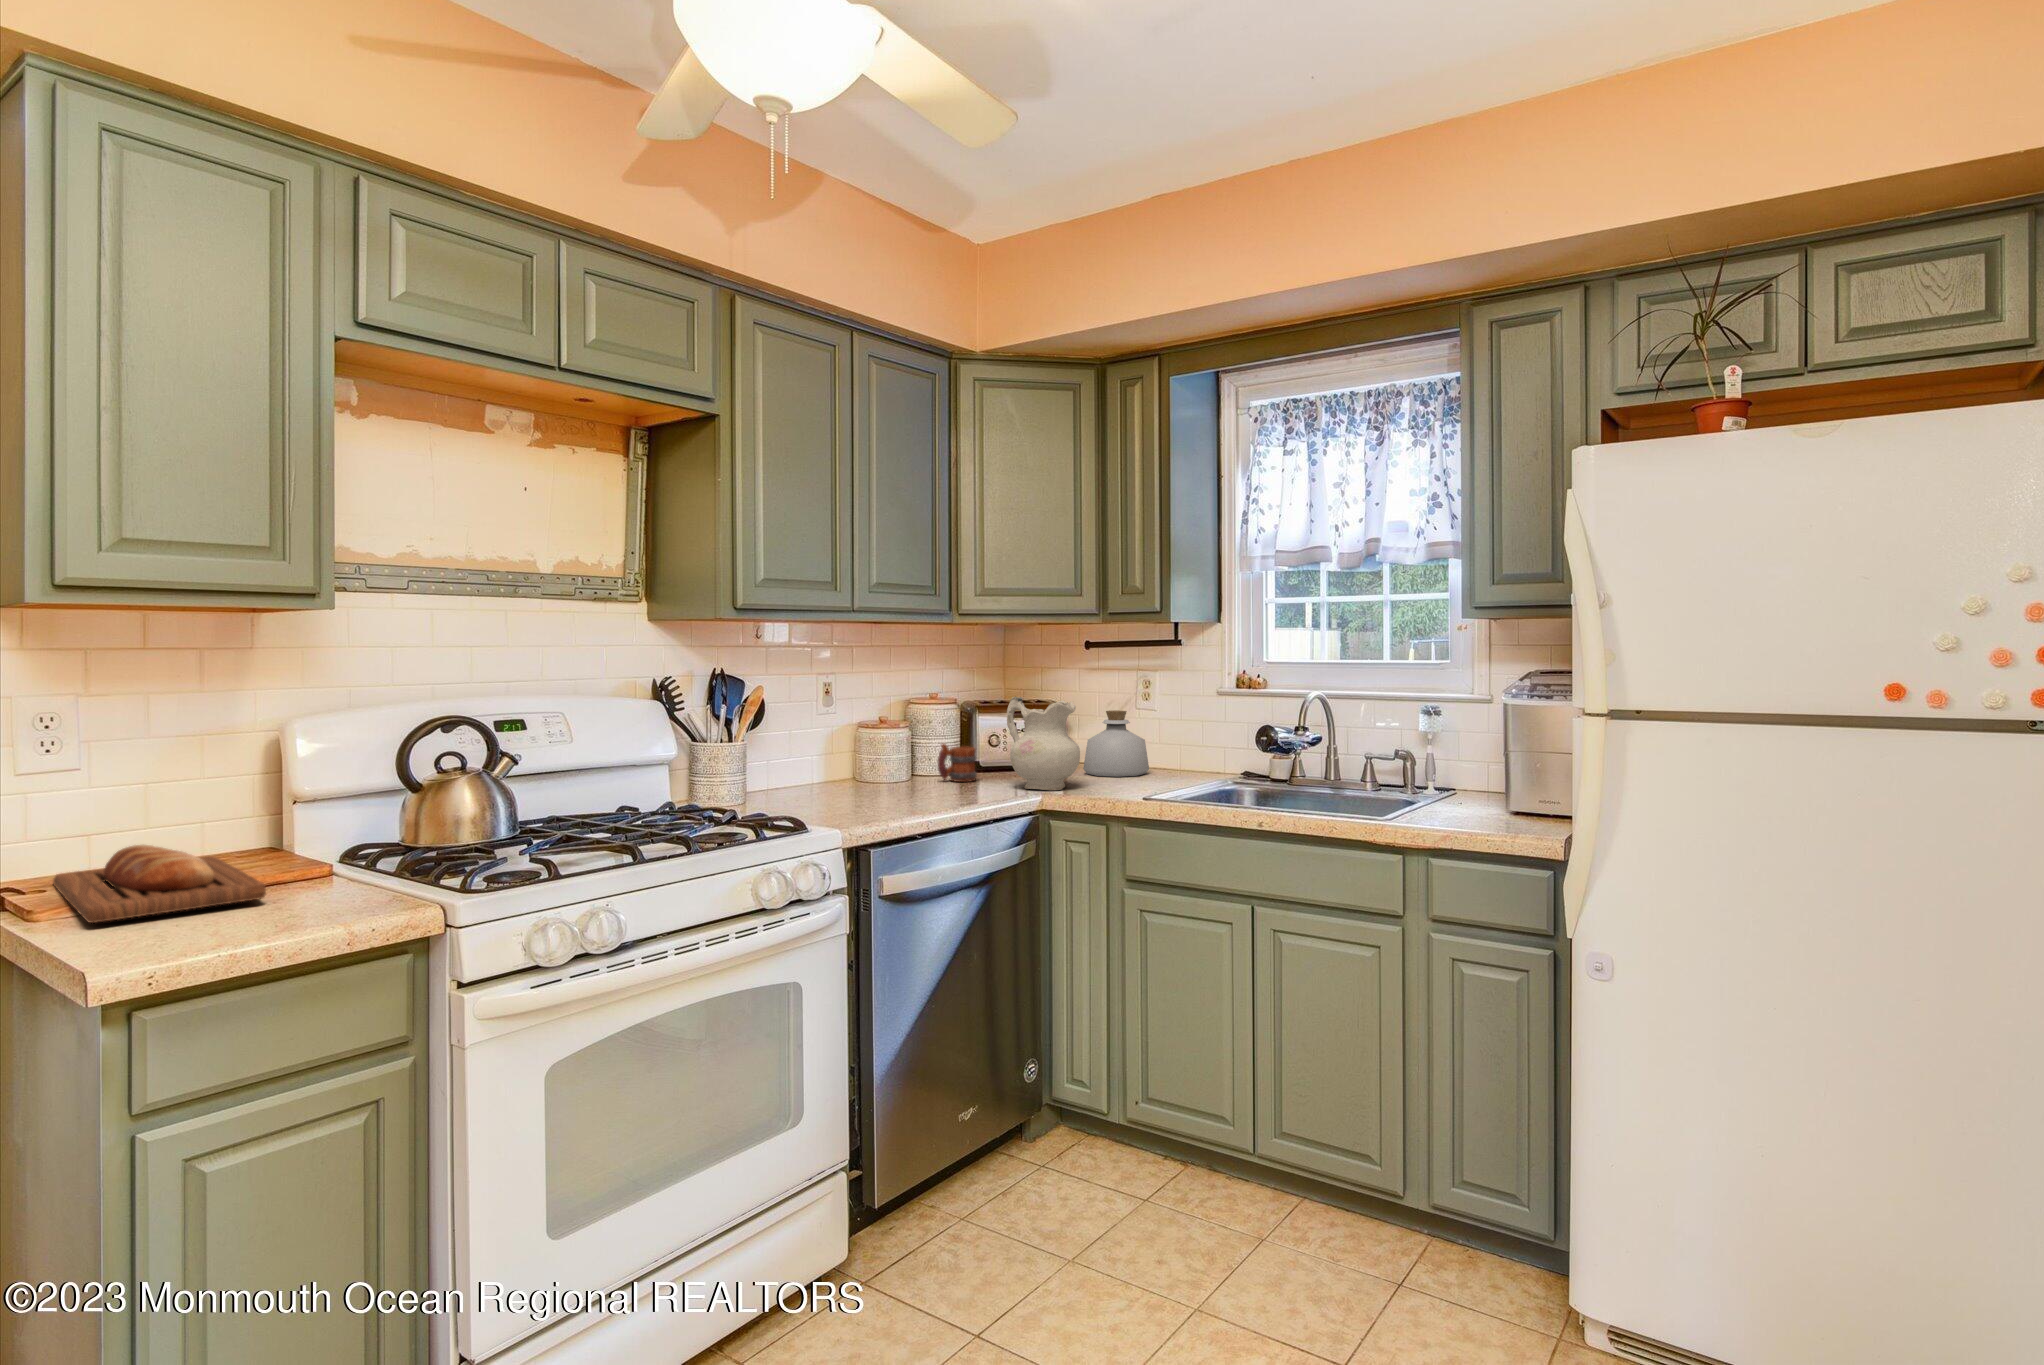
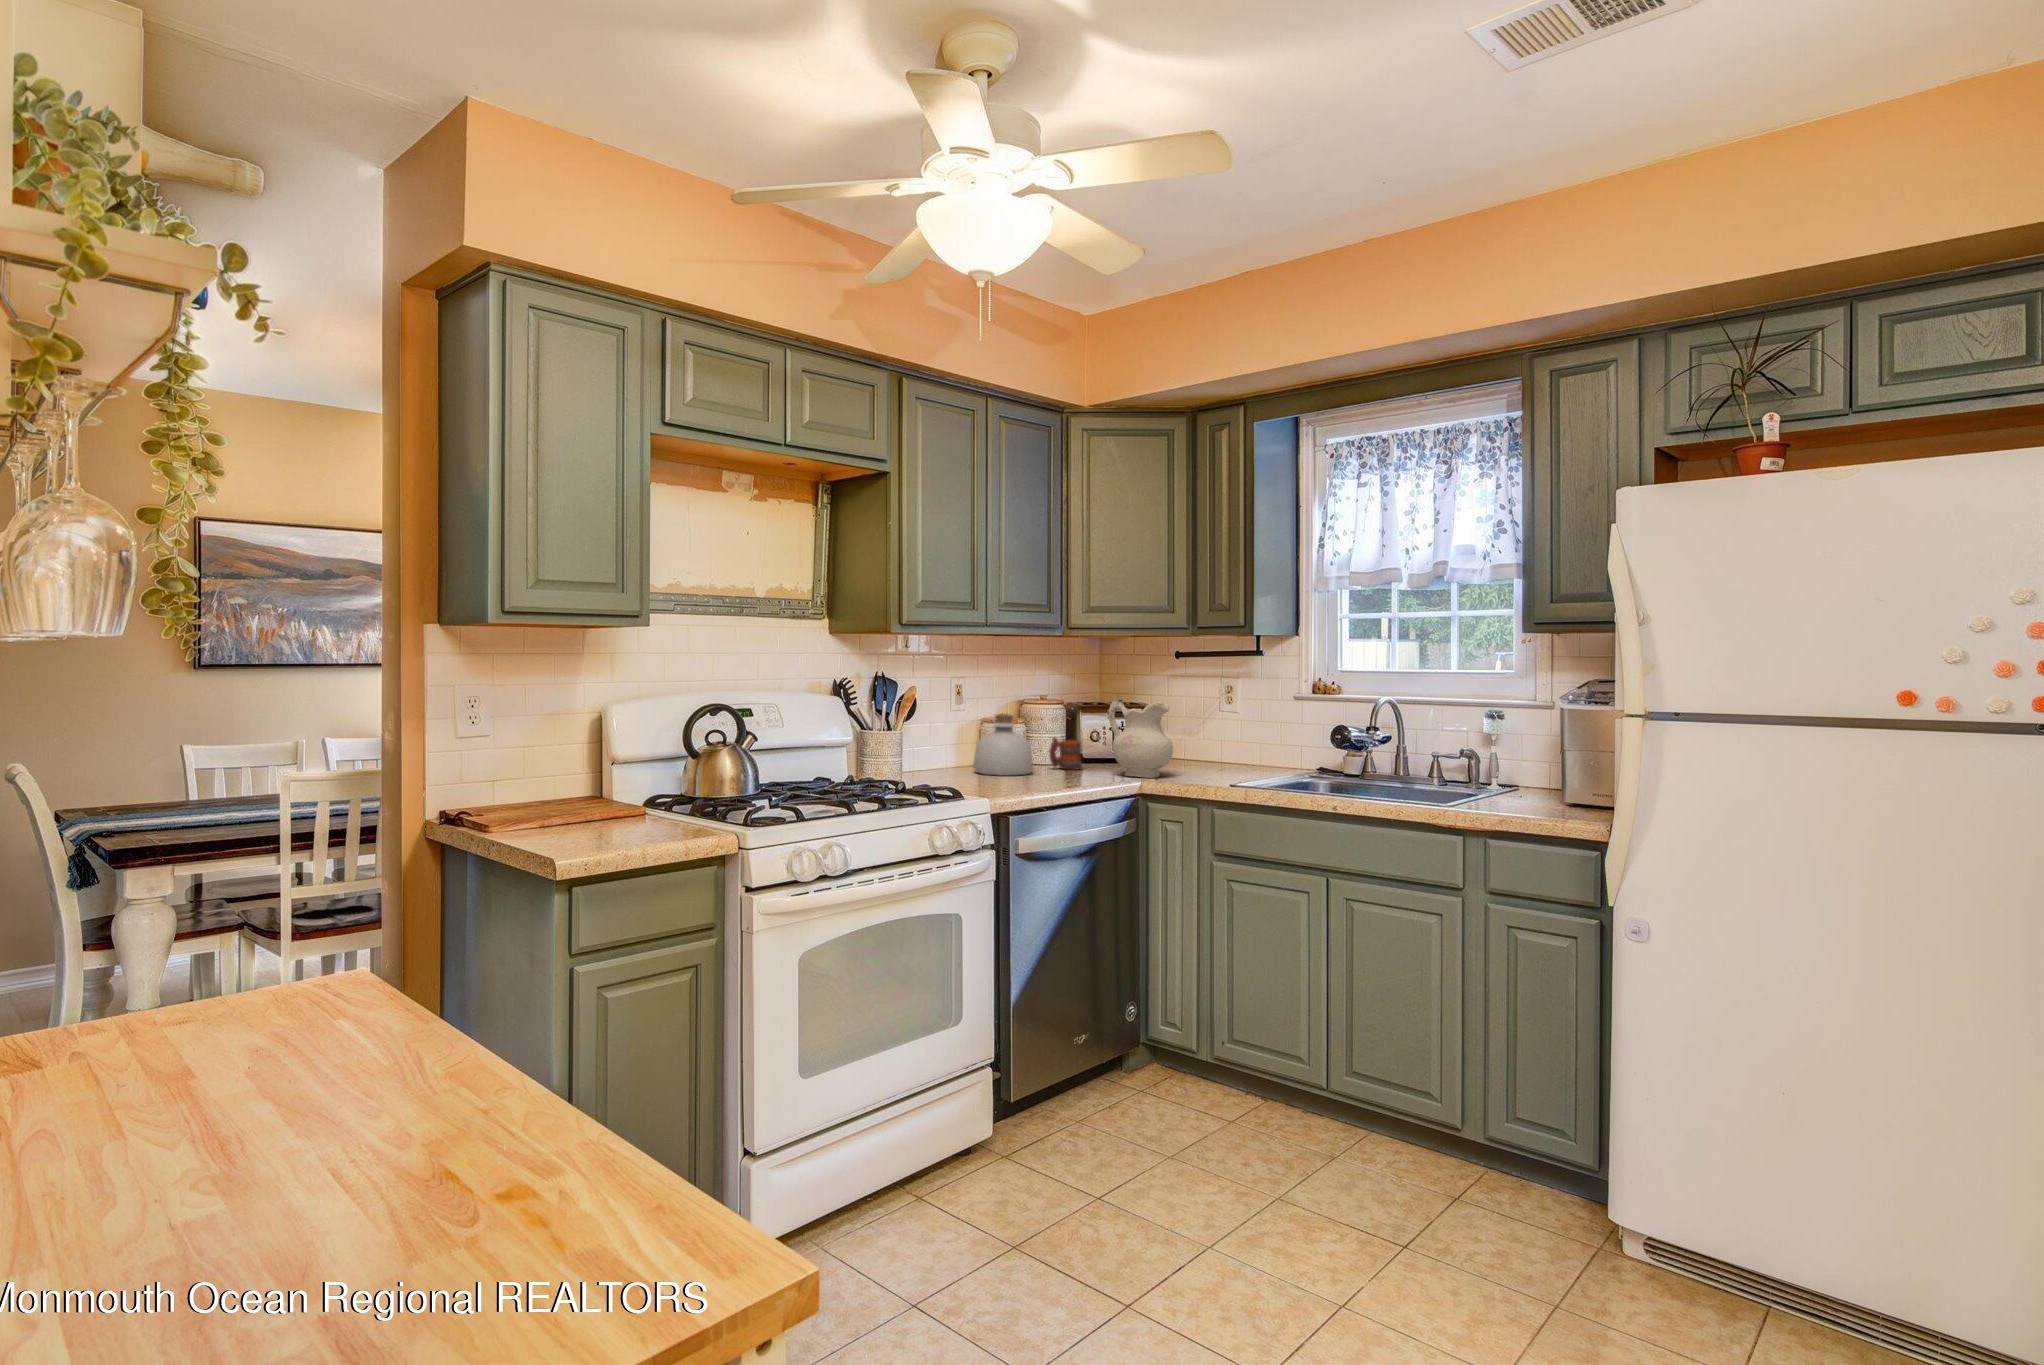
bottle: present [1083,710,1149,777] -> present [973,714,1033,776]
bread loaf: present [53,845,266,923] -> none [487,786,625,831]

